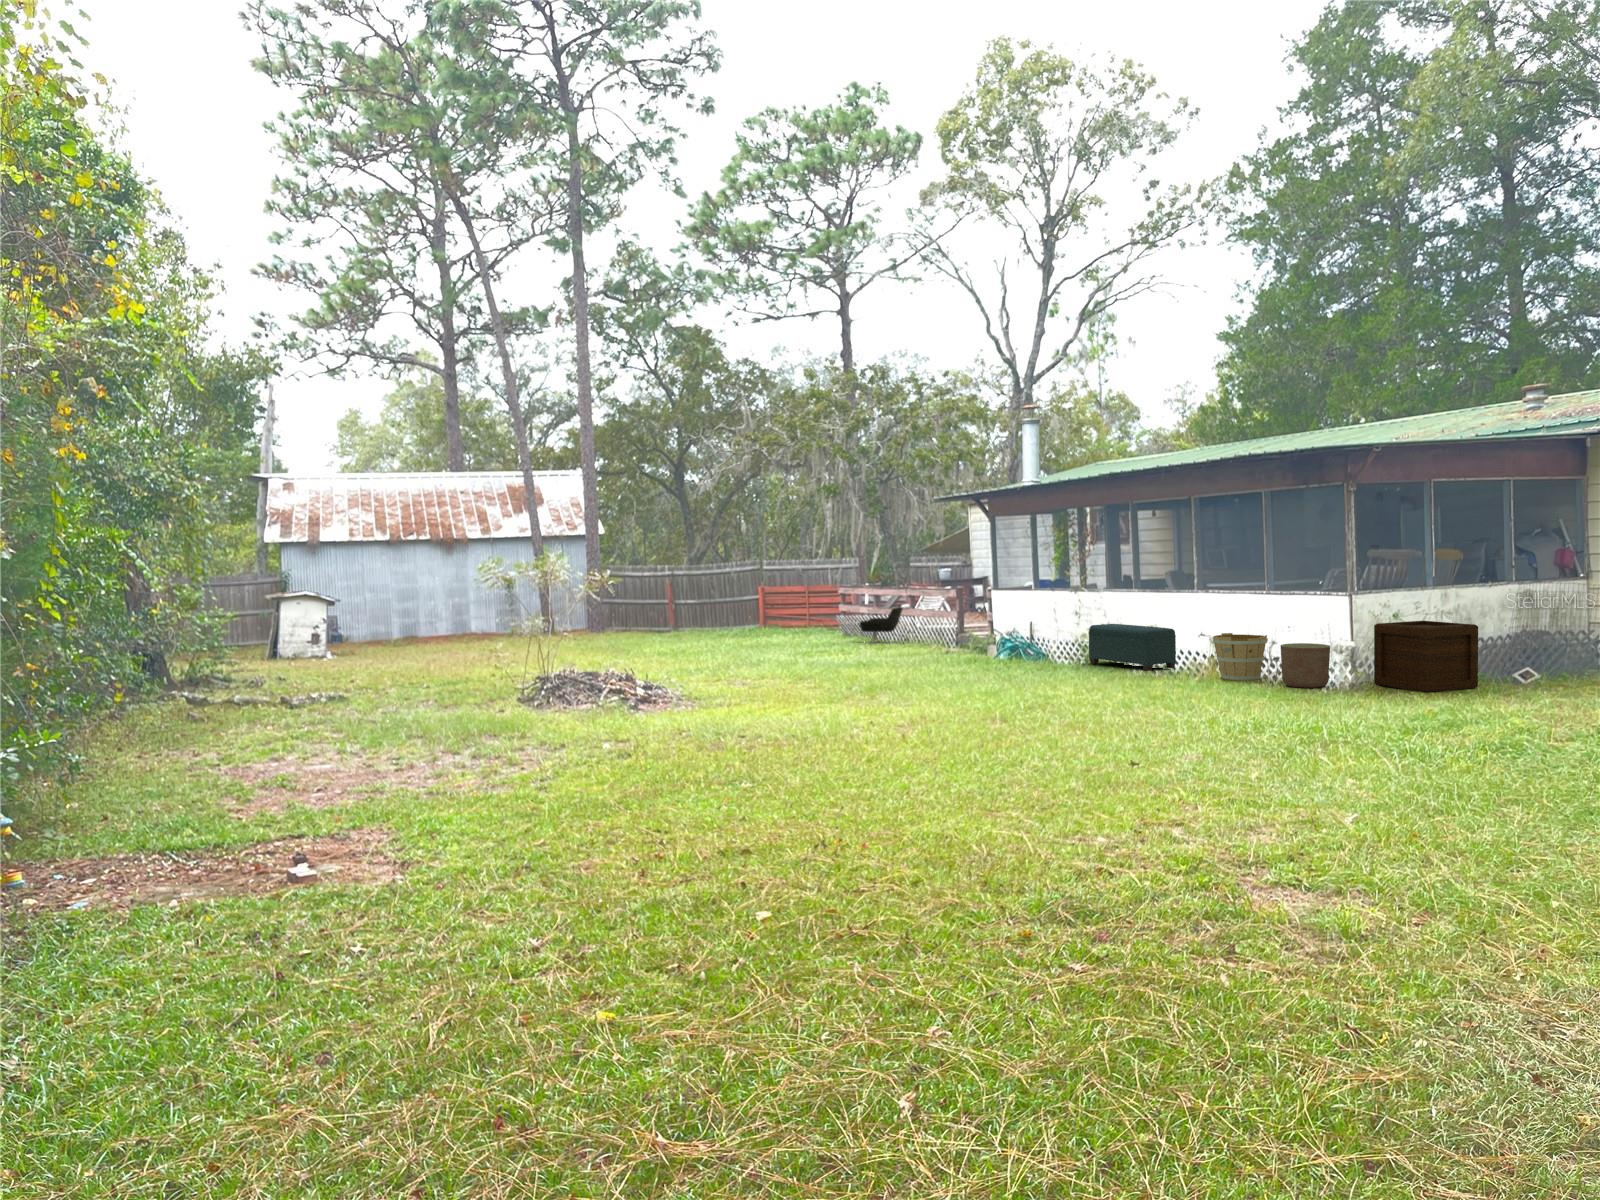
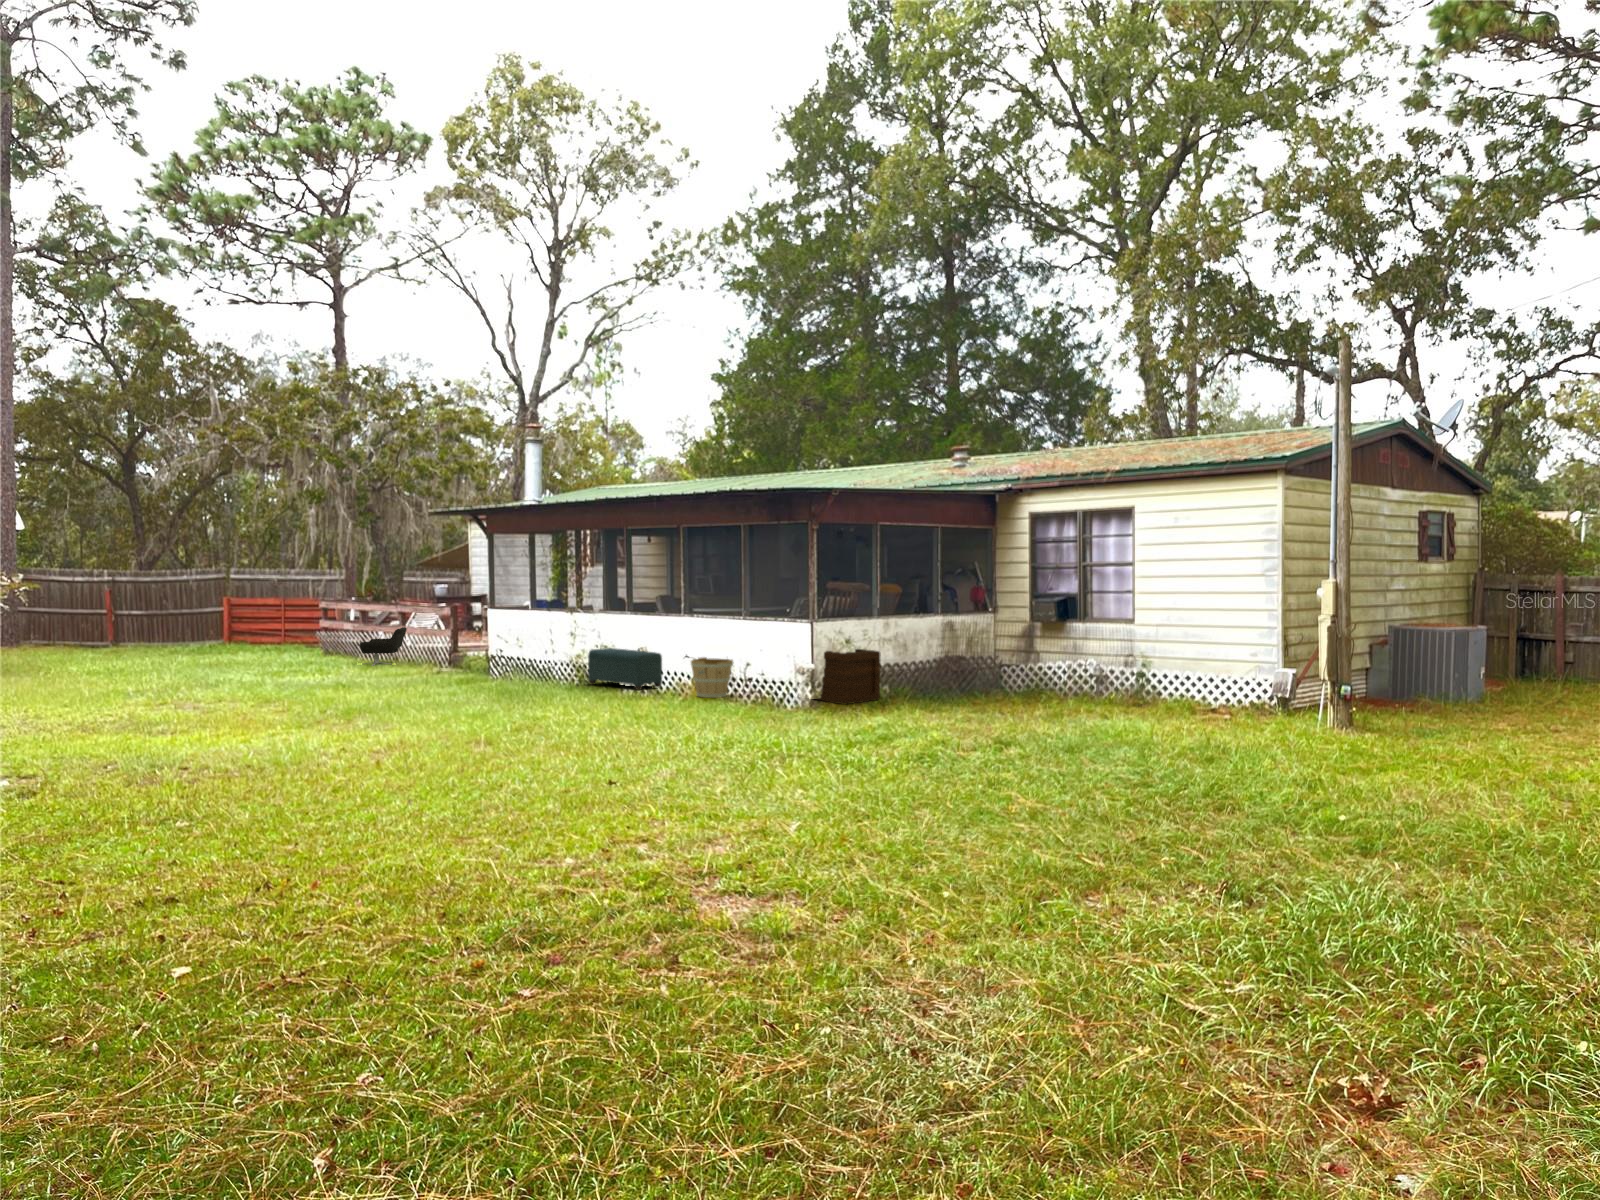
planter: present [1281,643,1330,688] -> none [742,666,778,703]

